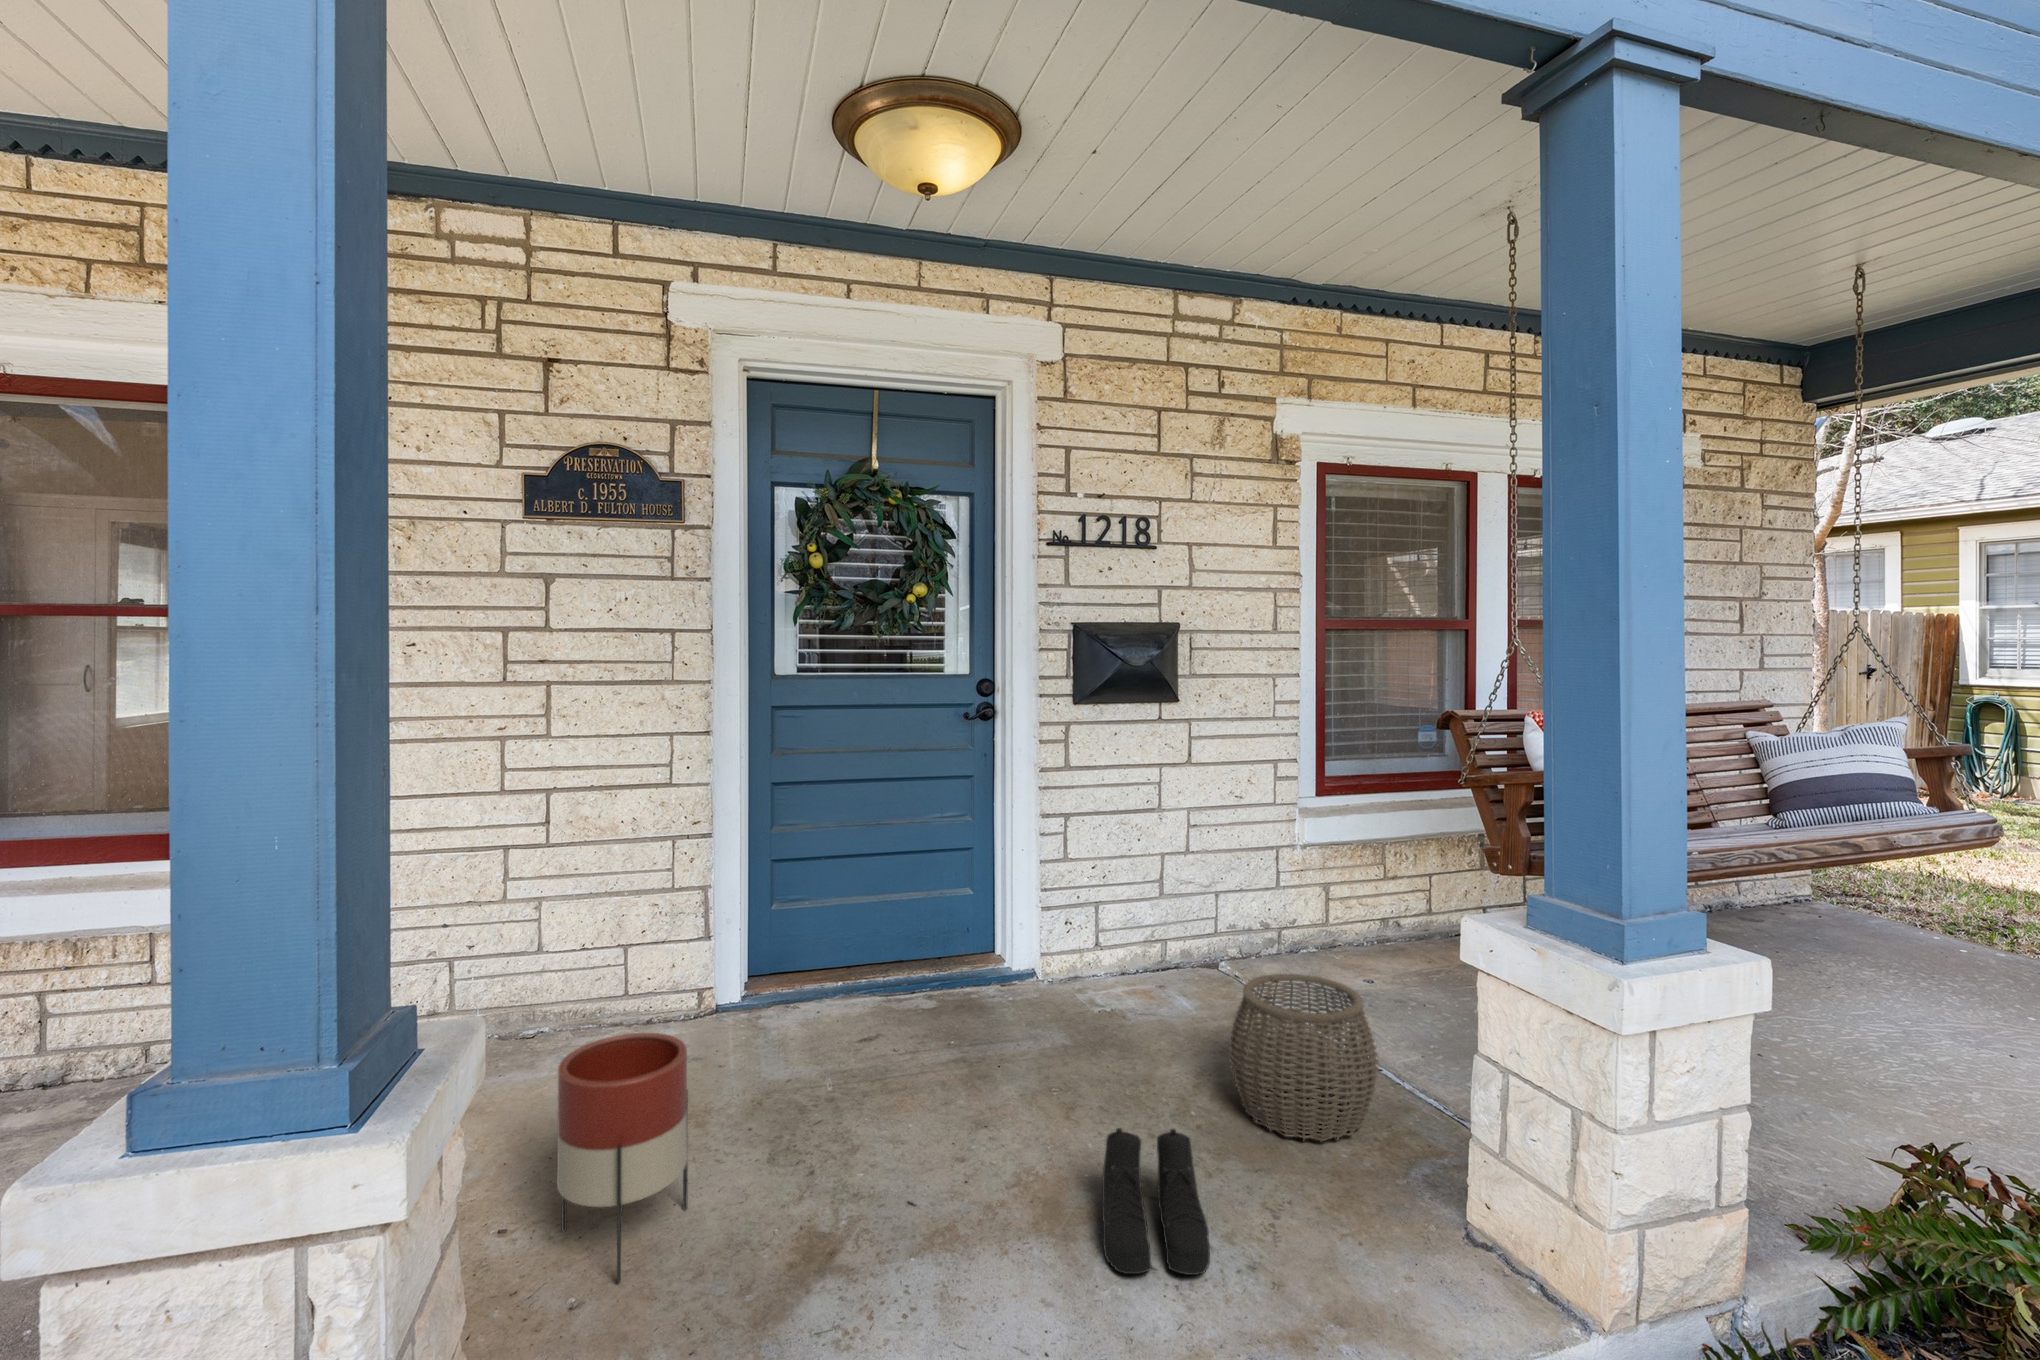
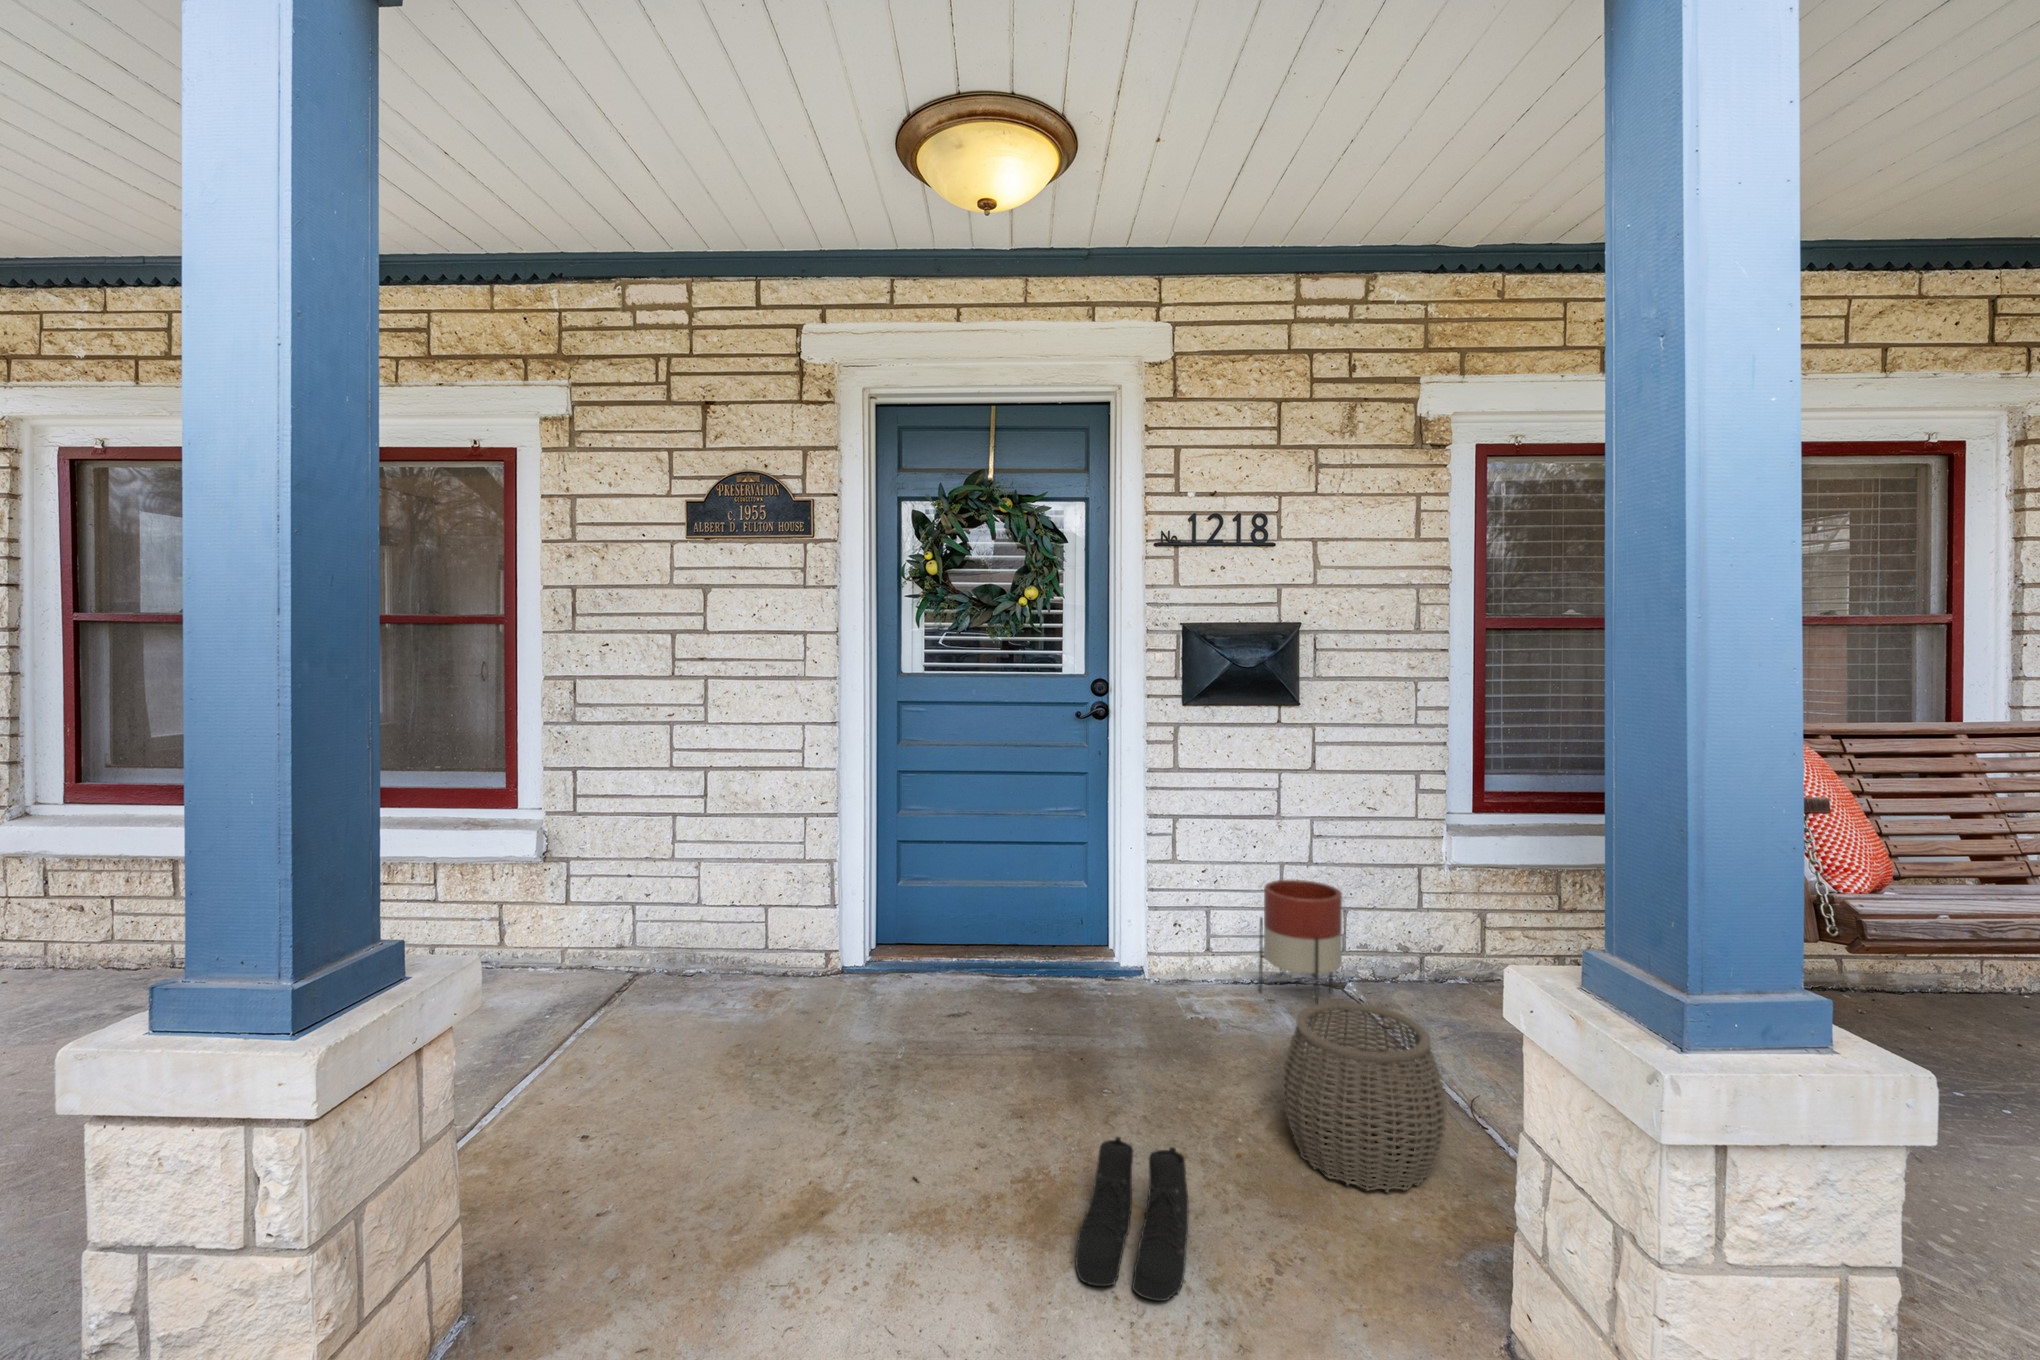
planter: present [557,1033,688,1283] -> present [1259,880,1342,1019]

